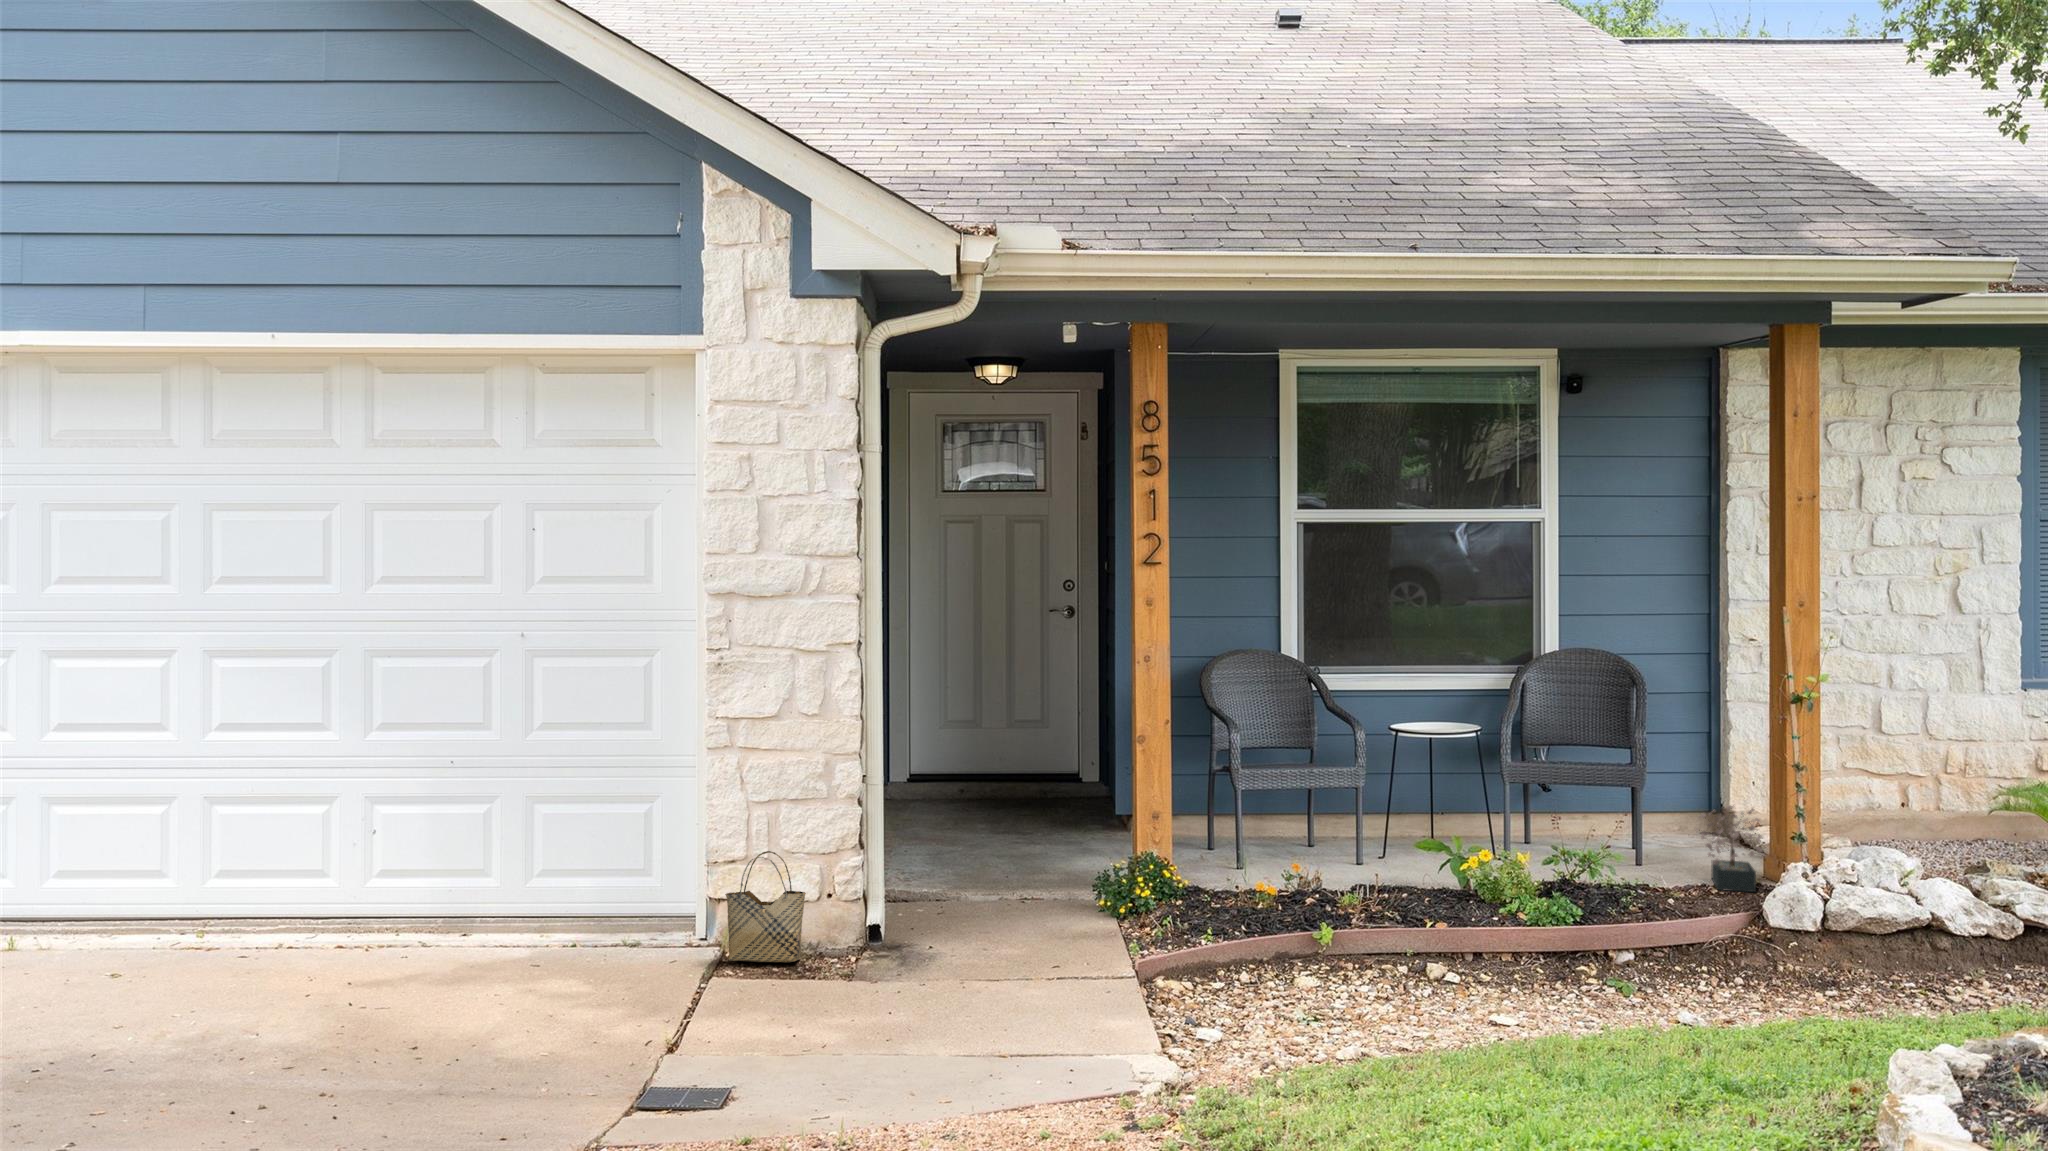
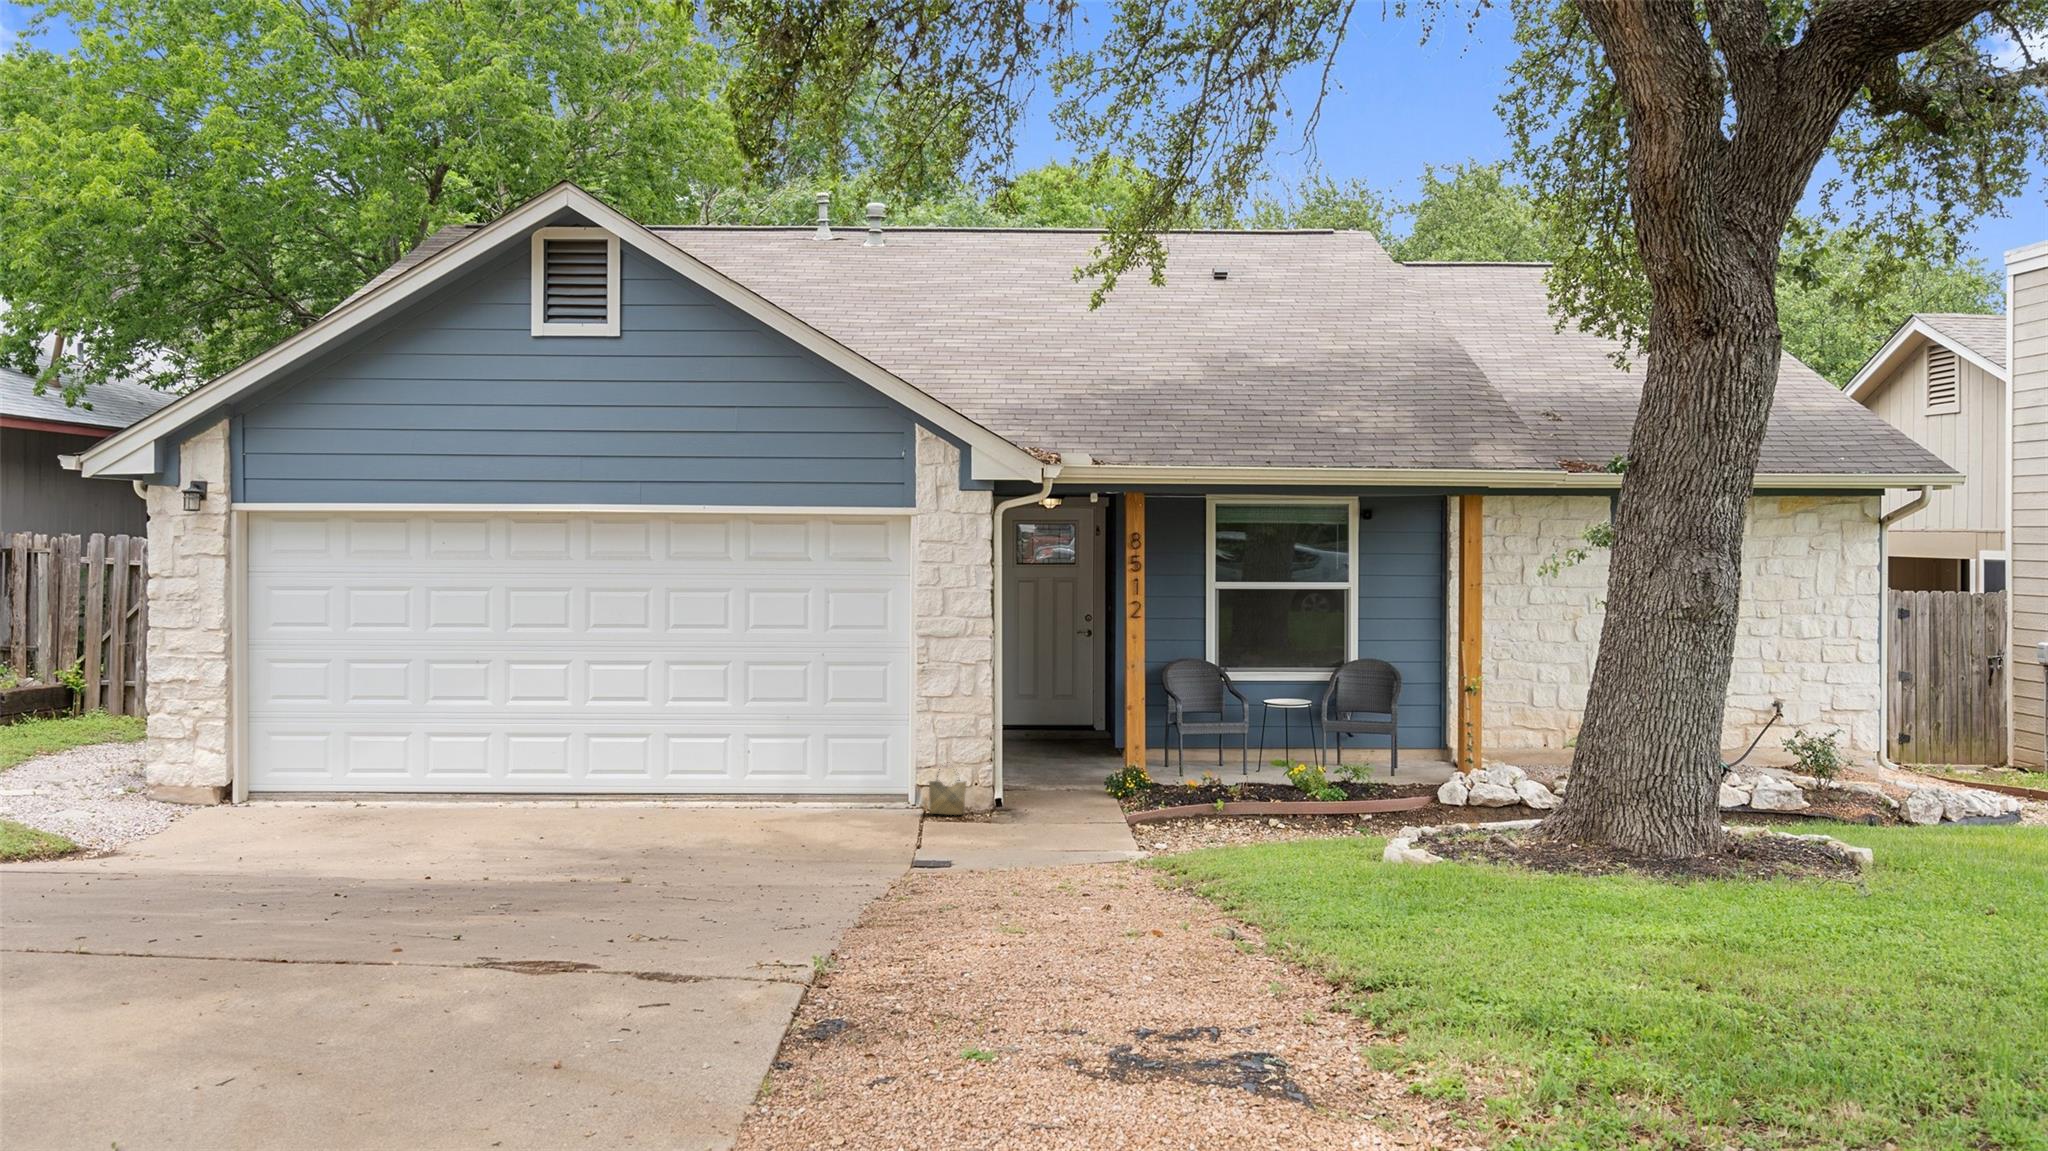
decorative plant: present [1696,805,1765,892] -> none [1417,743,1450,788]

